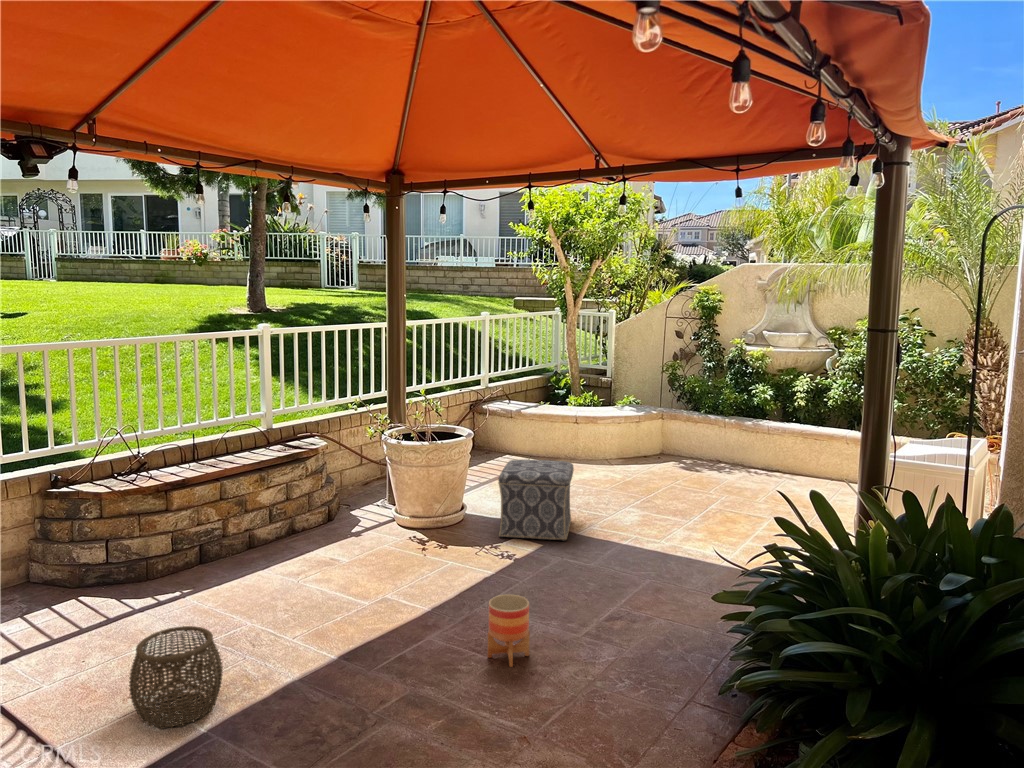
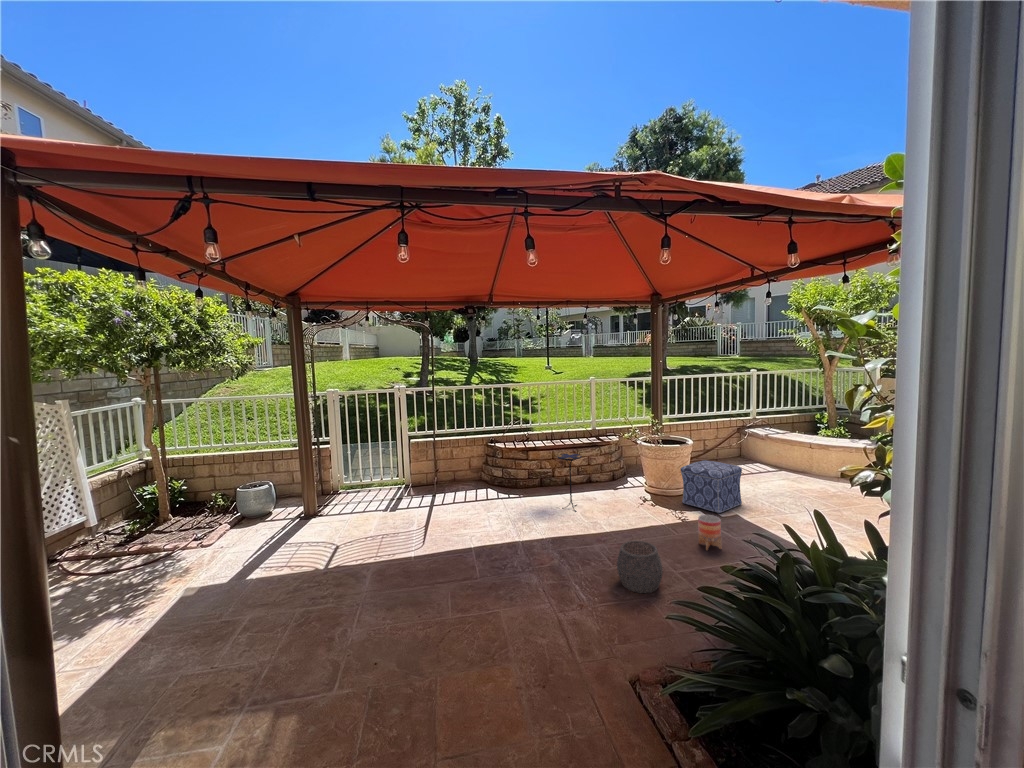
side table: none [307,476,361,599] -> present [557,453,582,509]
planter: present [488,594,530,667] -> present [698,515,722,550]
woven basket: present [129,626,223,728] -> present [617,541,663,593]

